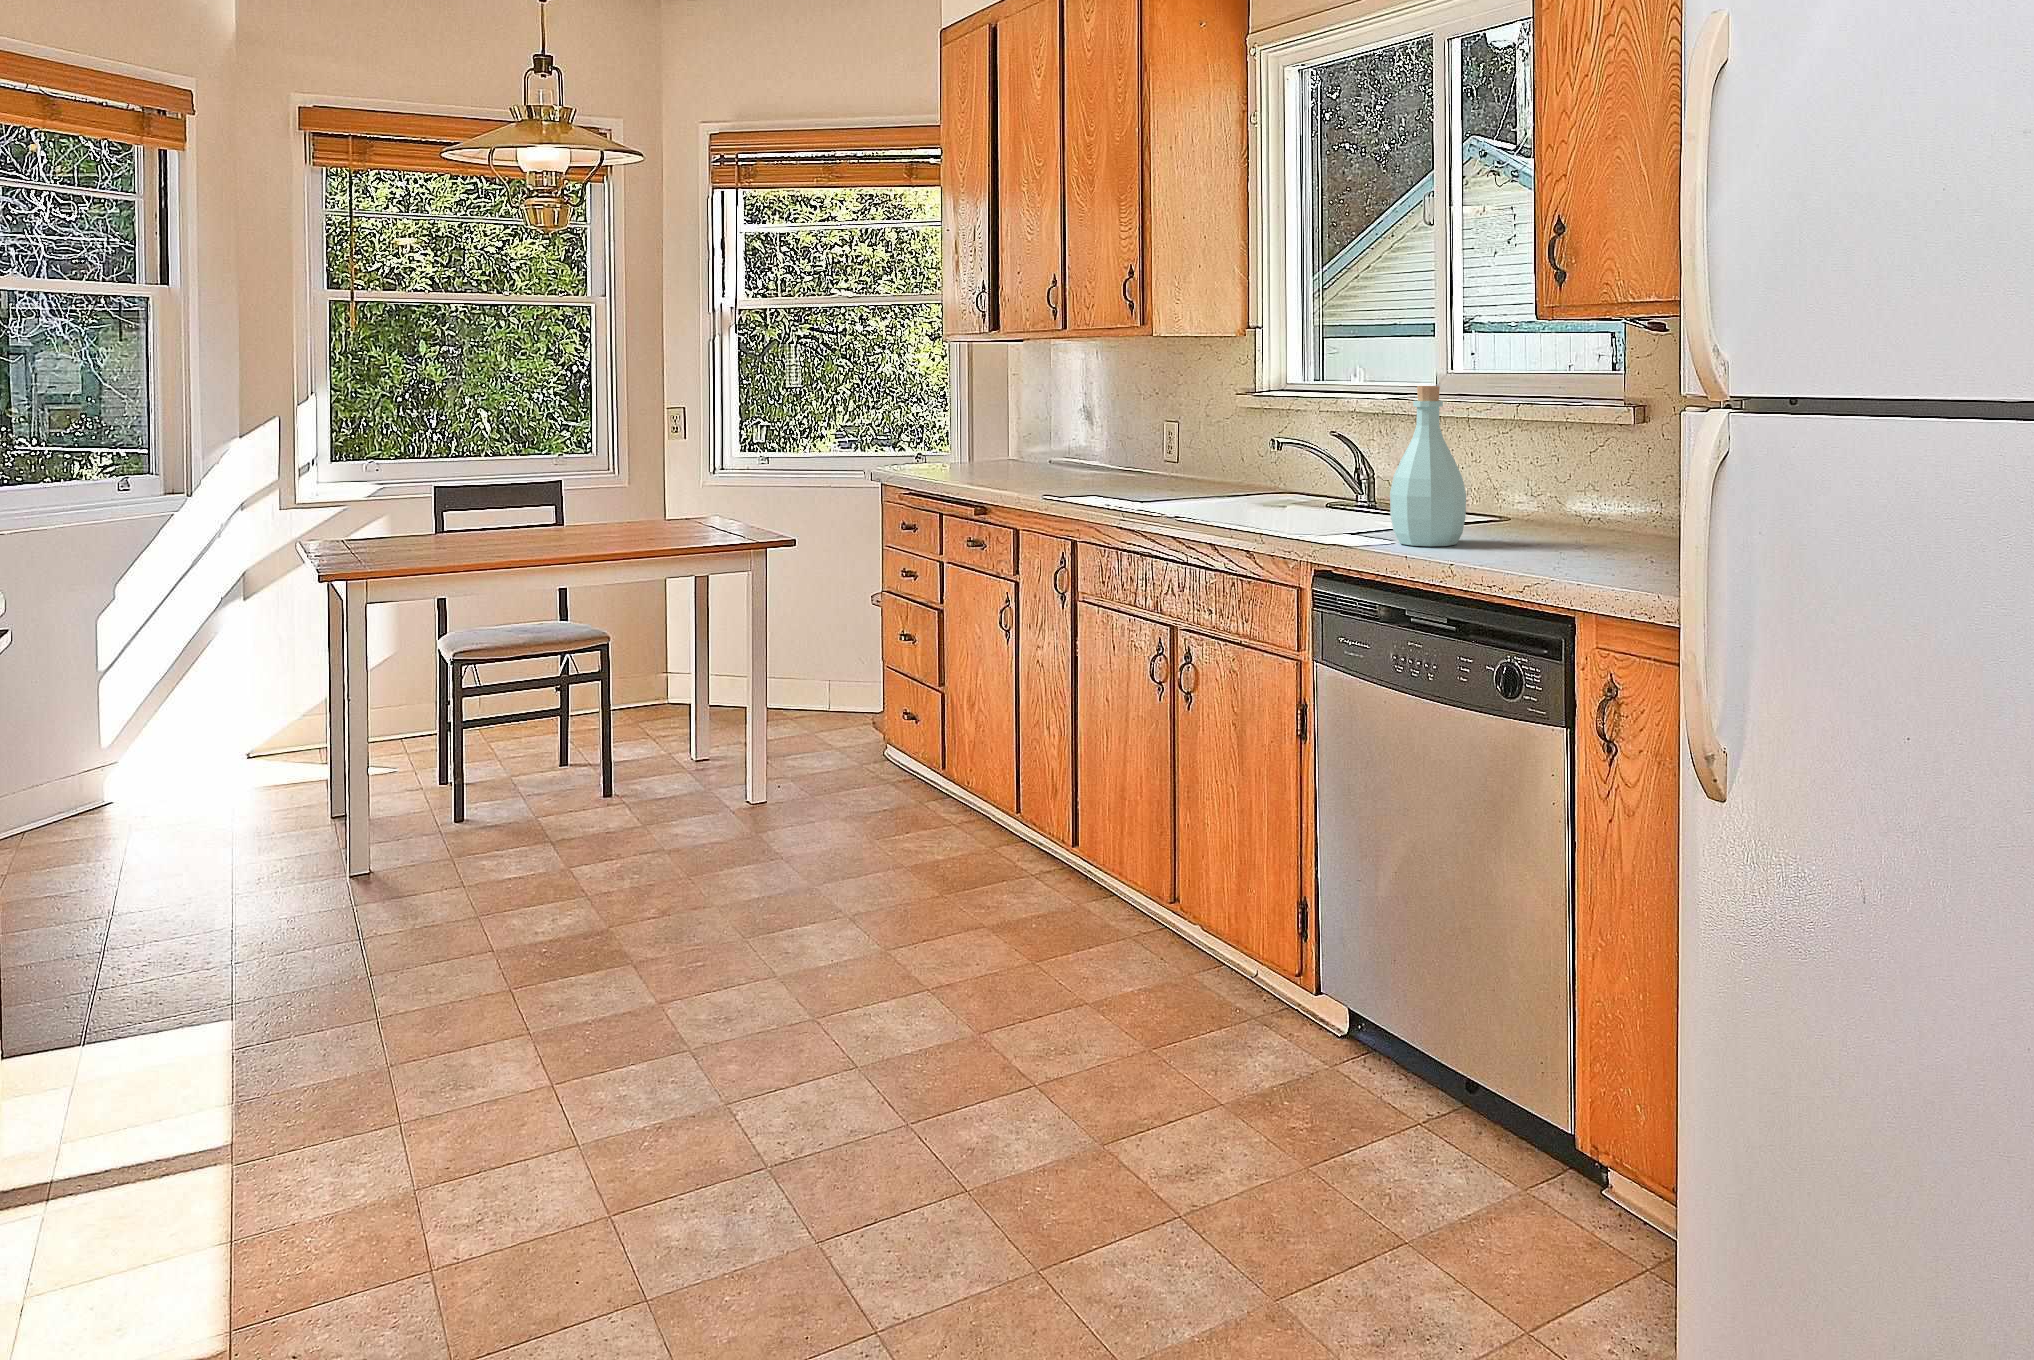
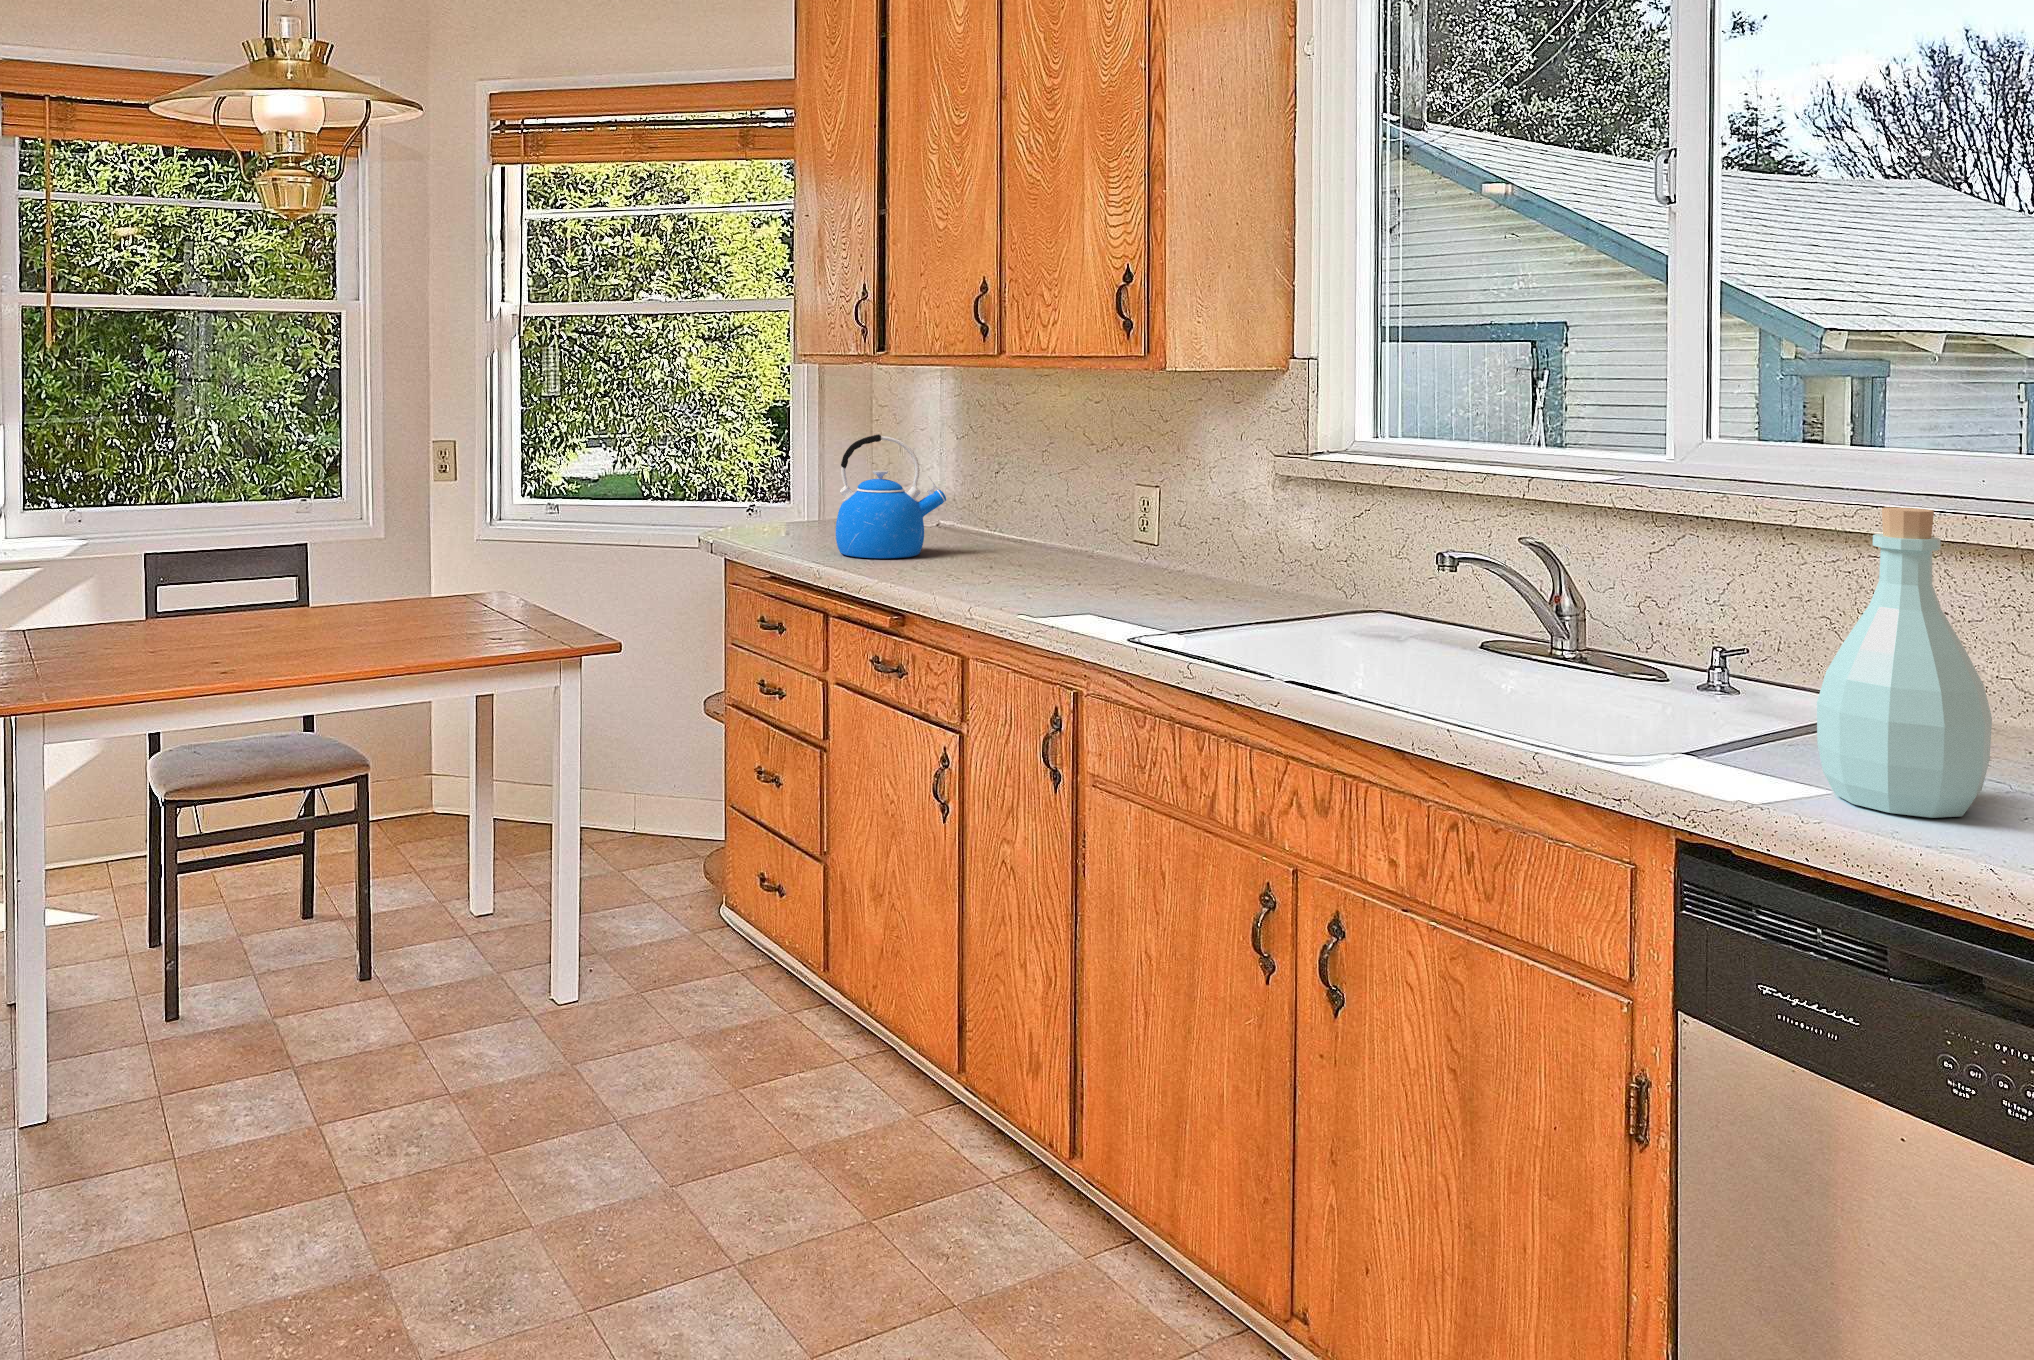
kettle: none [956,387,1037,476] -> present [836,434,946,558]

